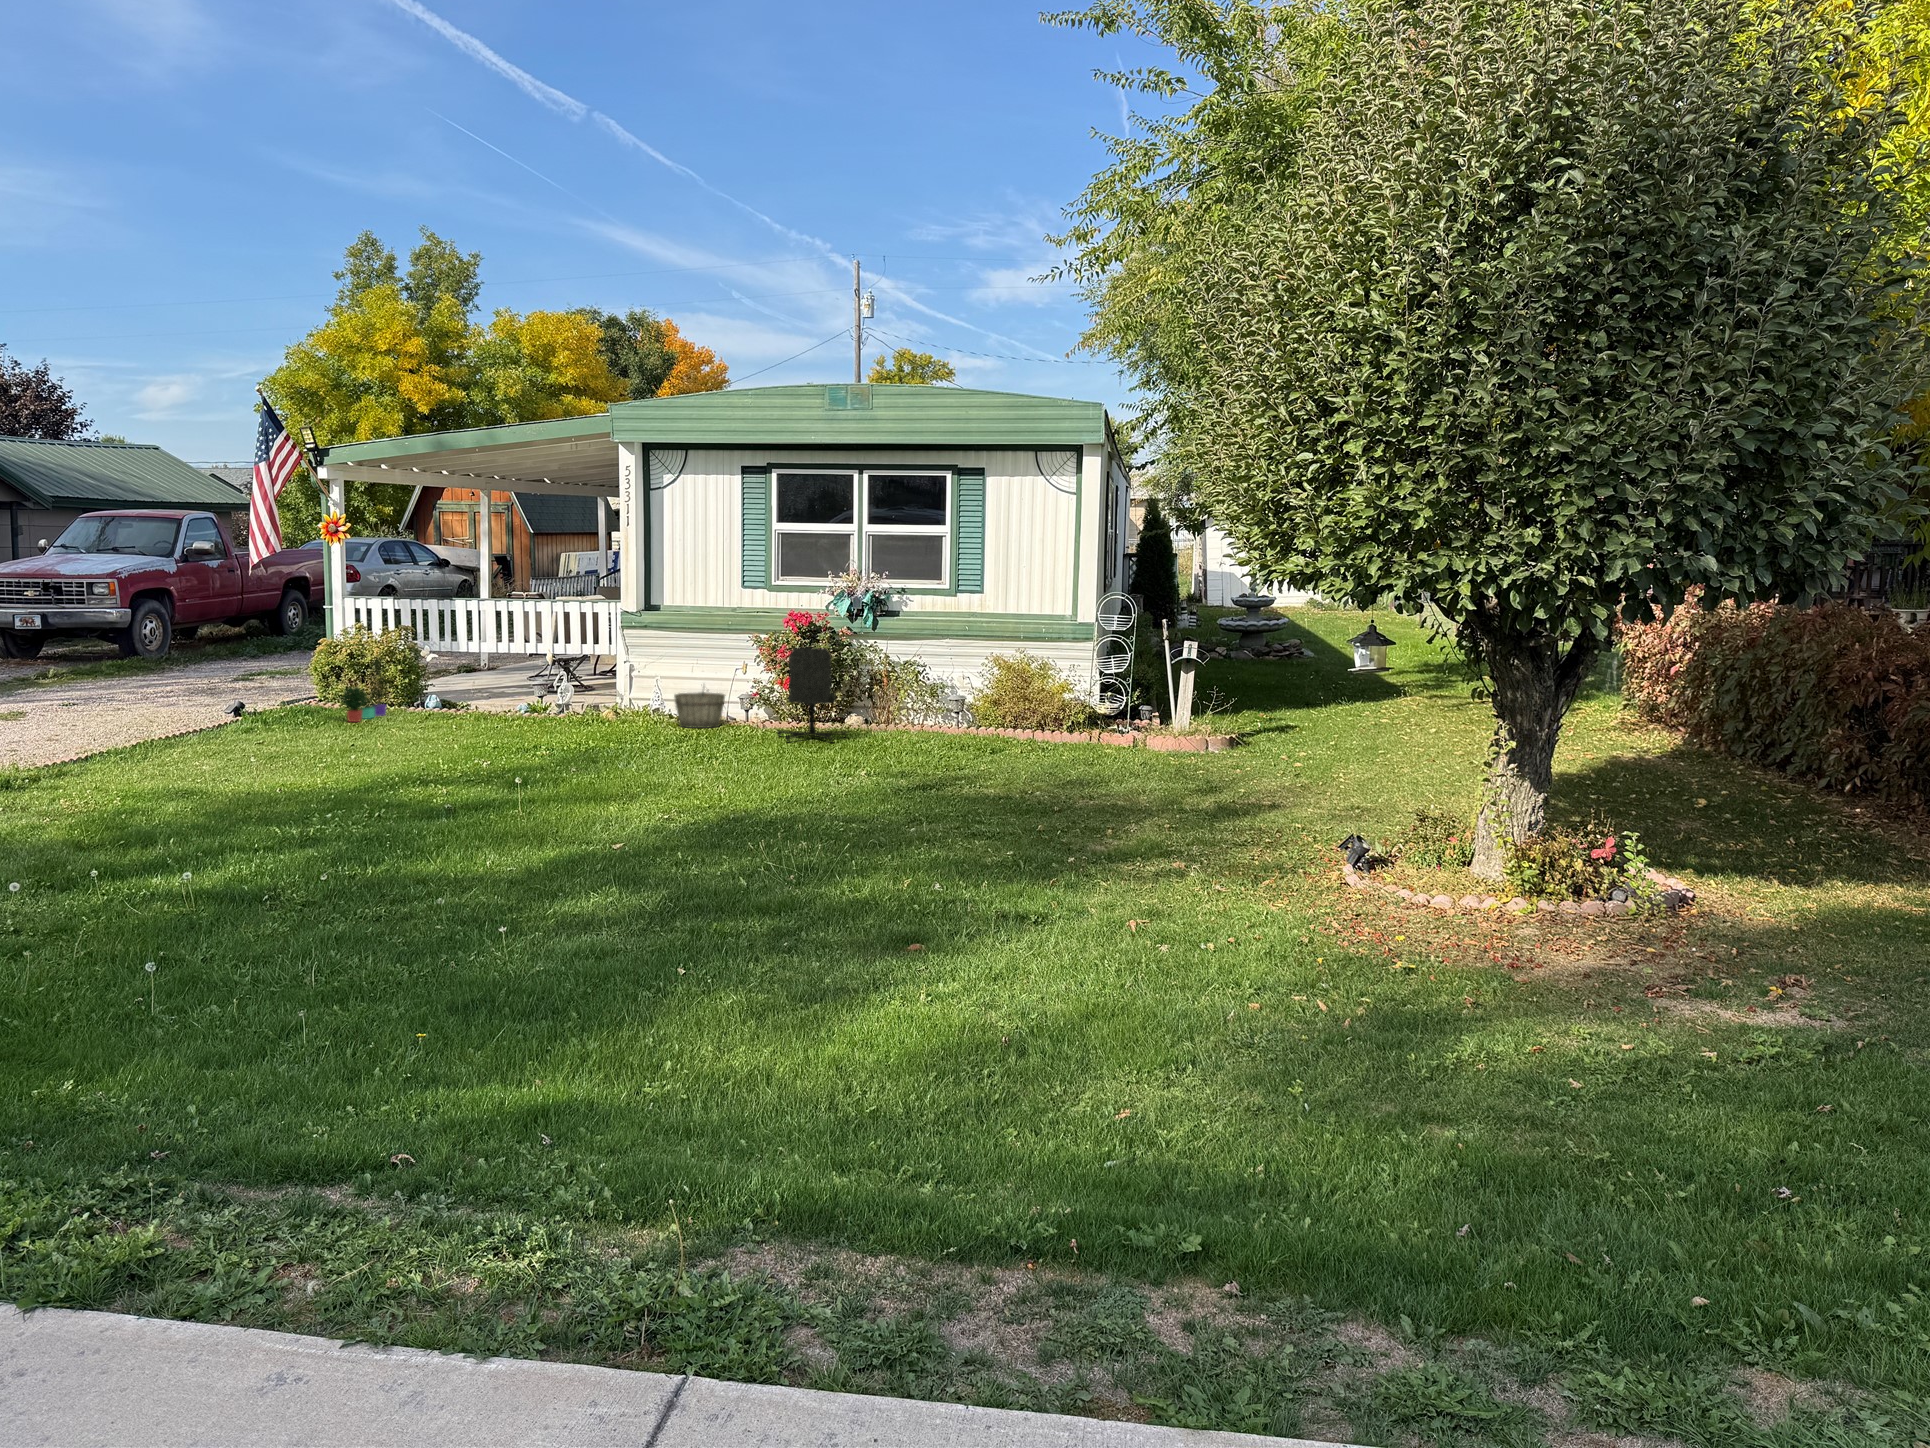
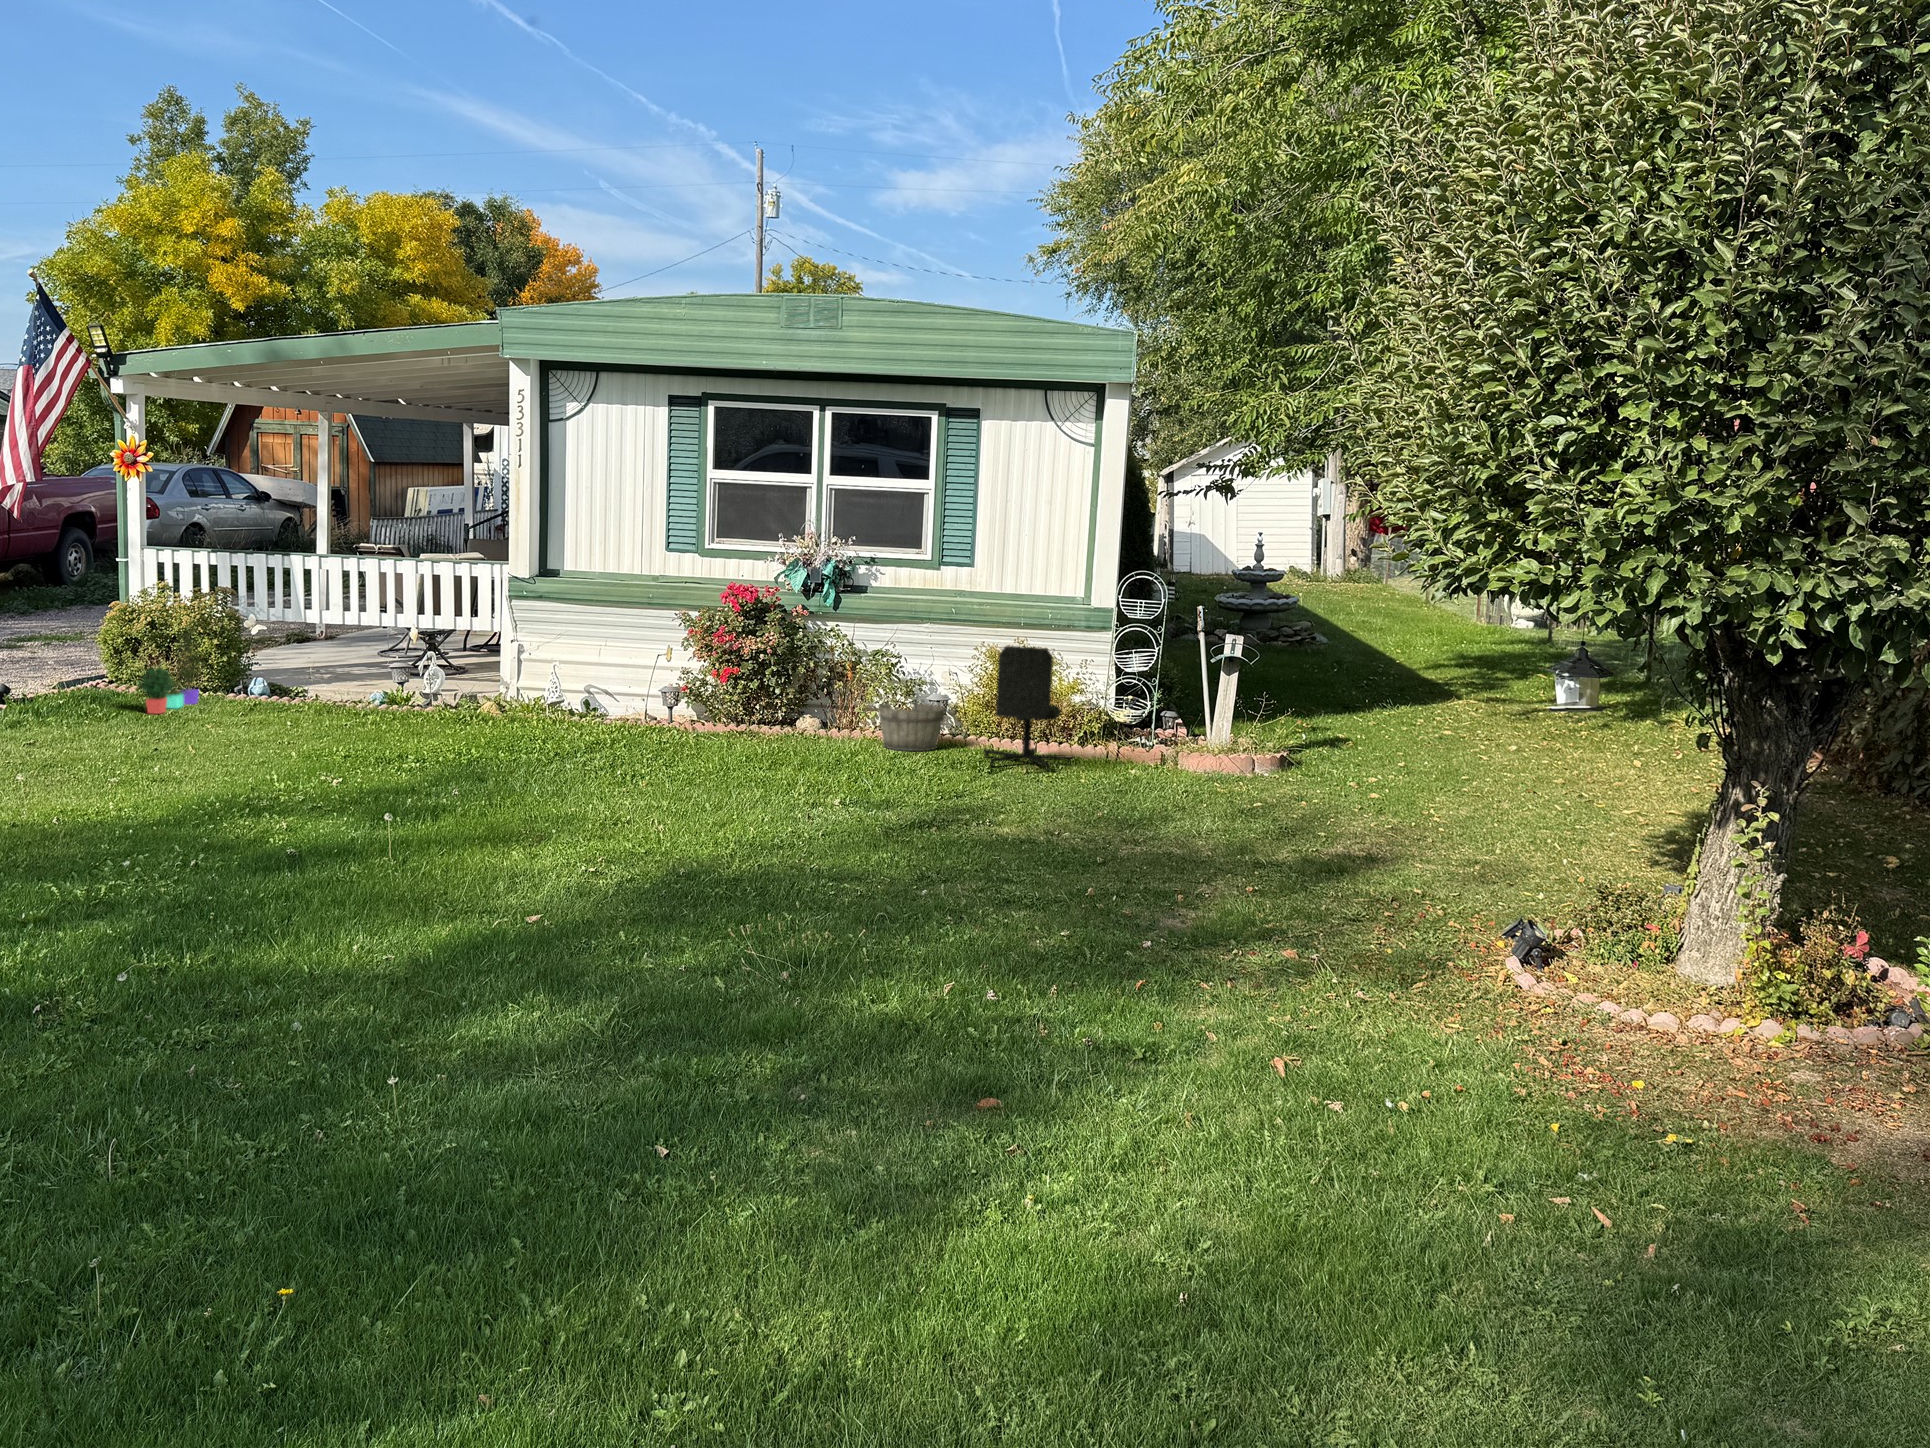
chair: present [777,647,849,743] -> present [983,646,1075,771]
wooden bucket: present [674,691,725,728] -> present [879,696,945,751]

